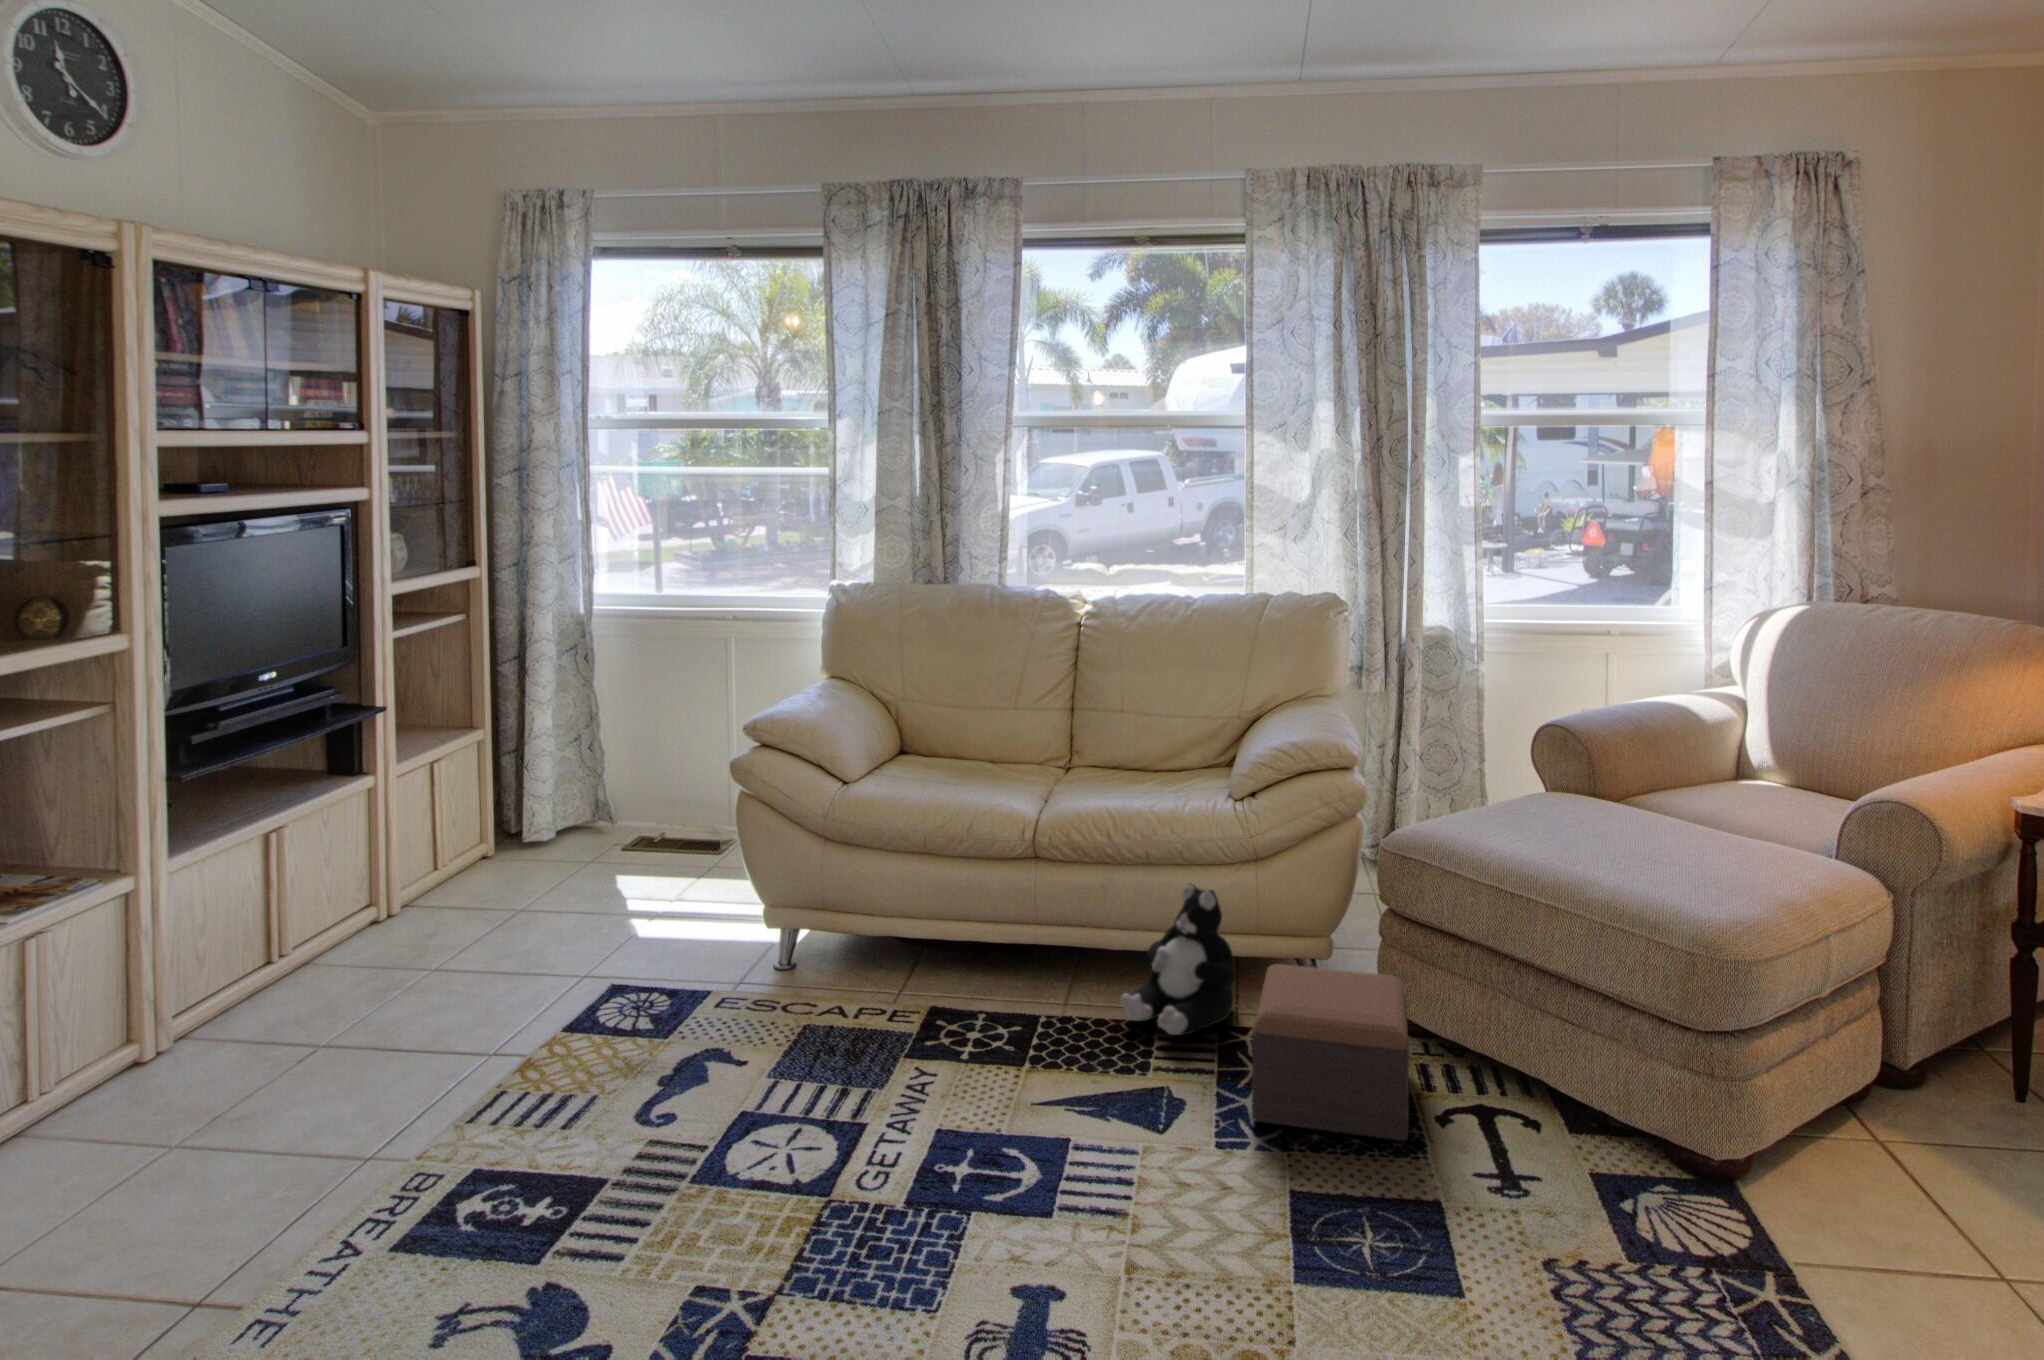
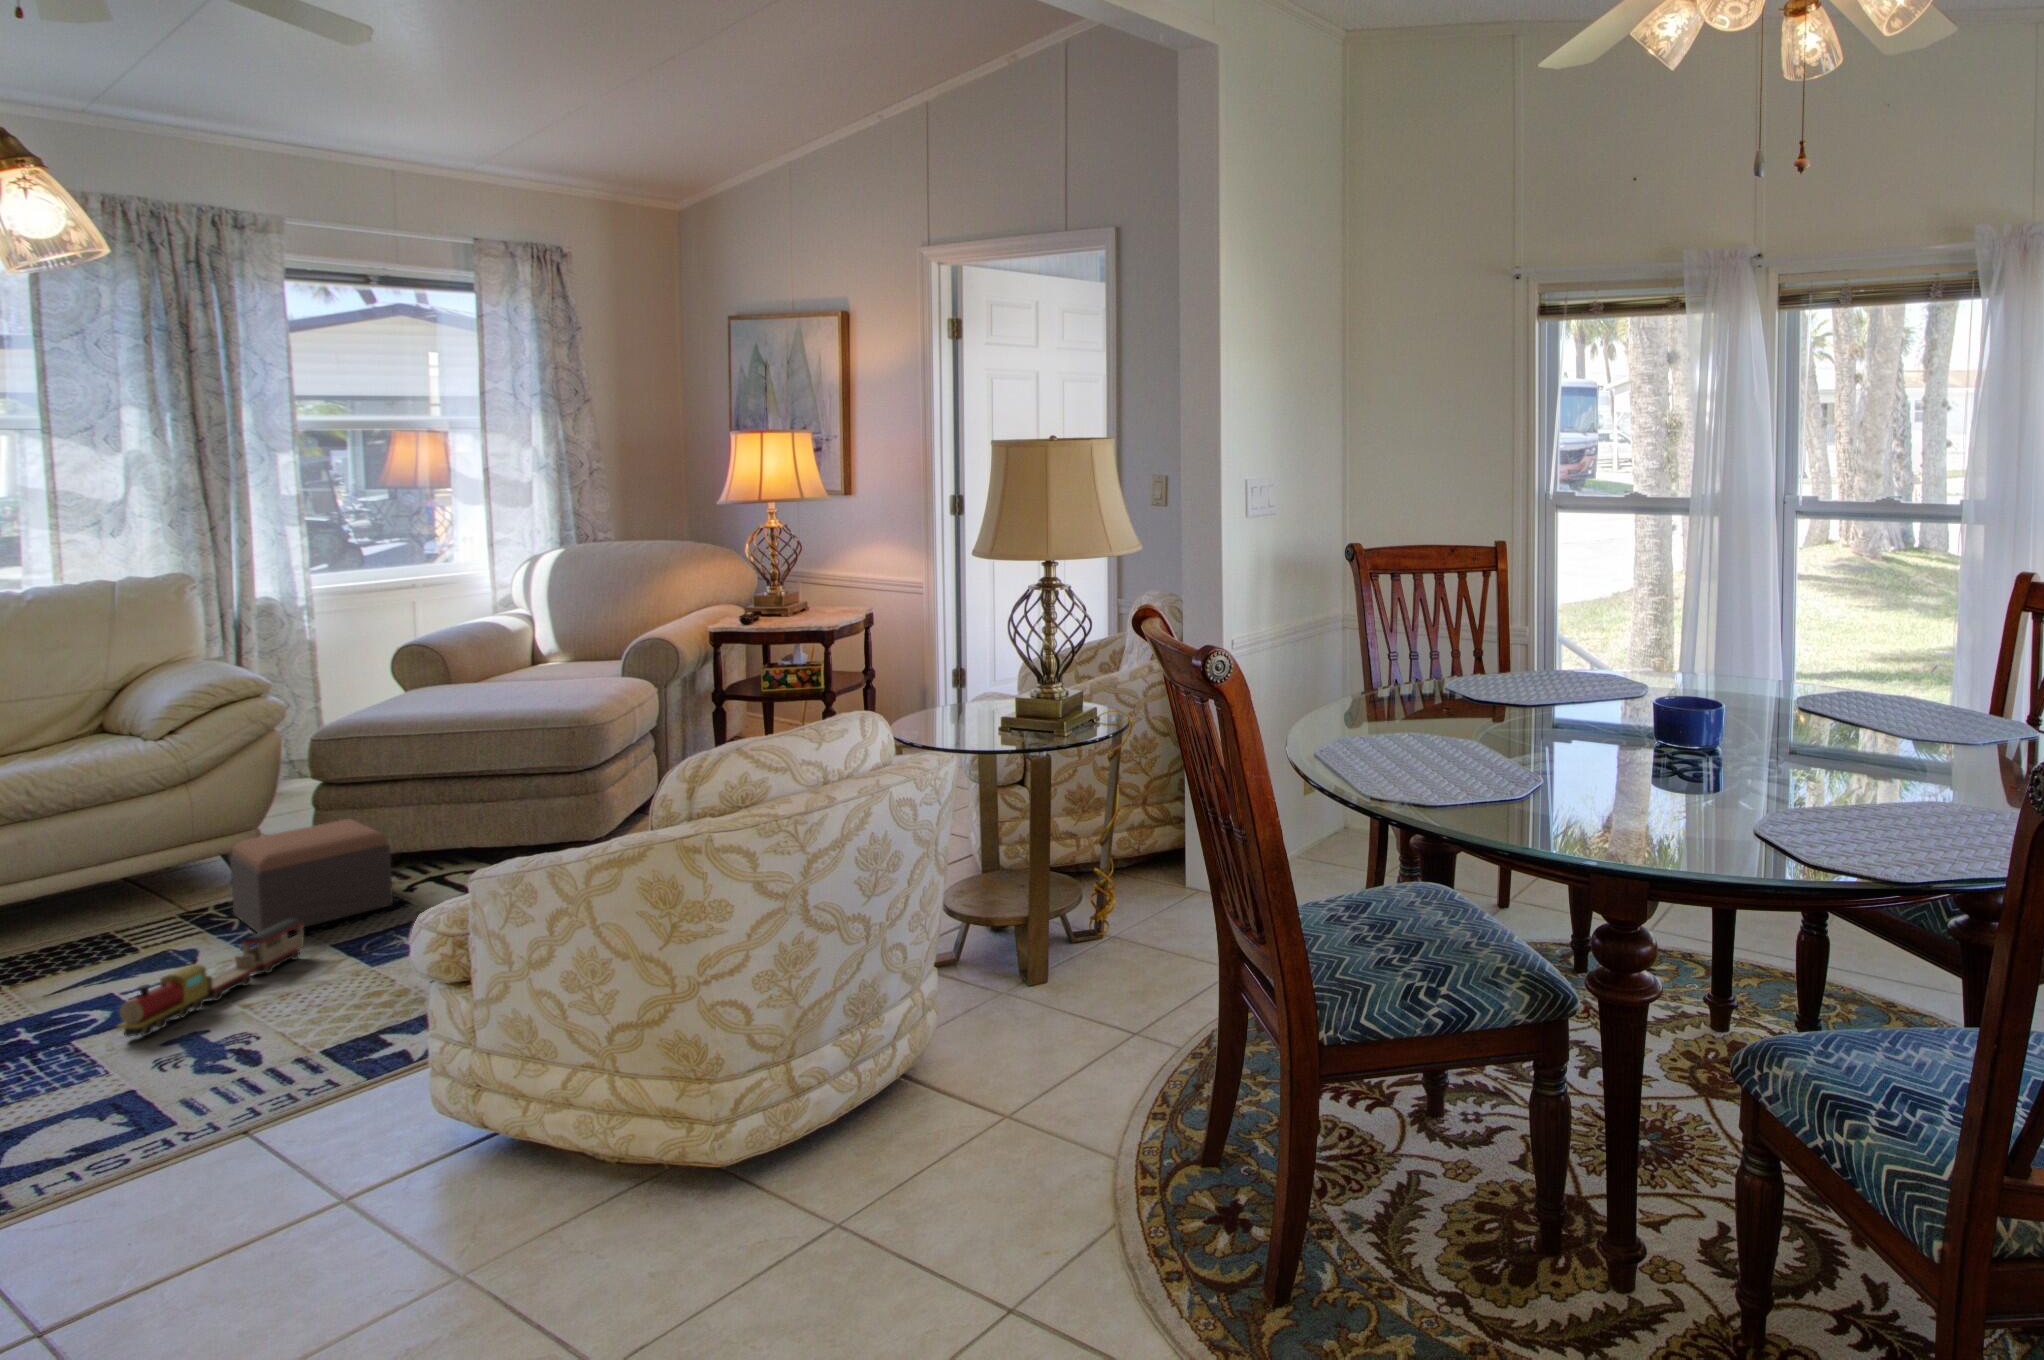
plush toy: present [1120,884,1235,1035] -> none [63,814,186,940]
toy train: none [1009,1129,1261,1255] -> present [117,919,304,1037]

